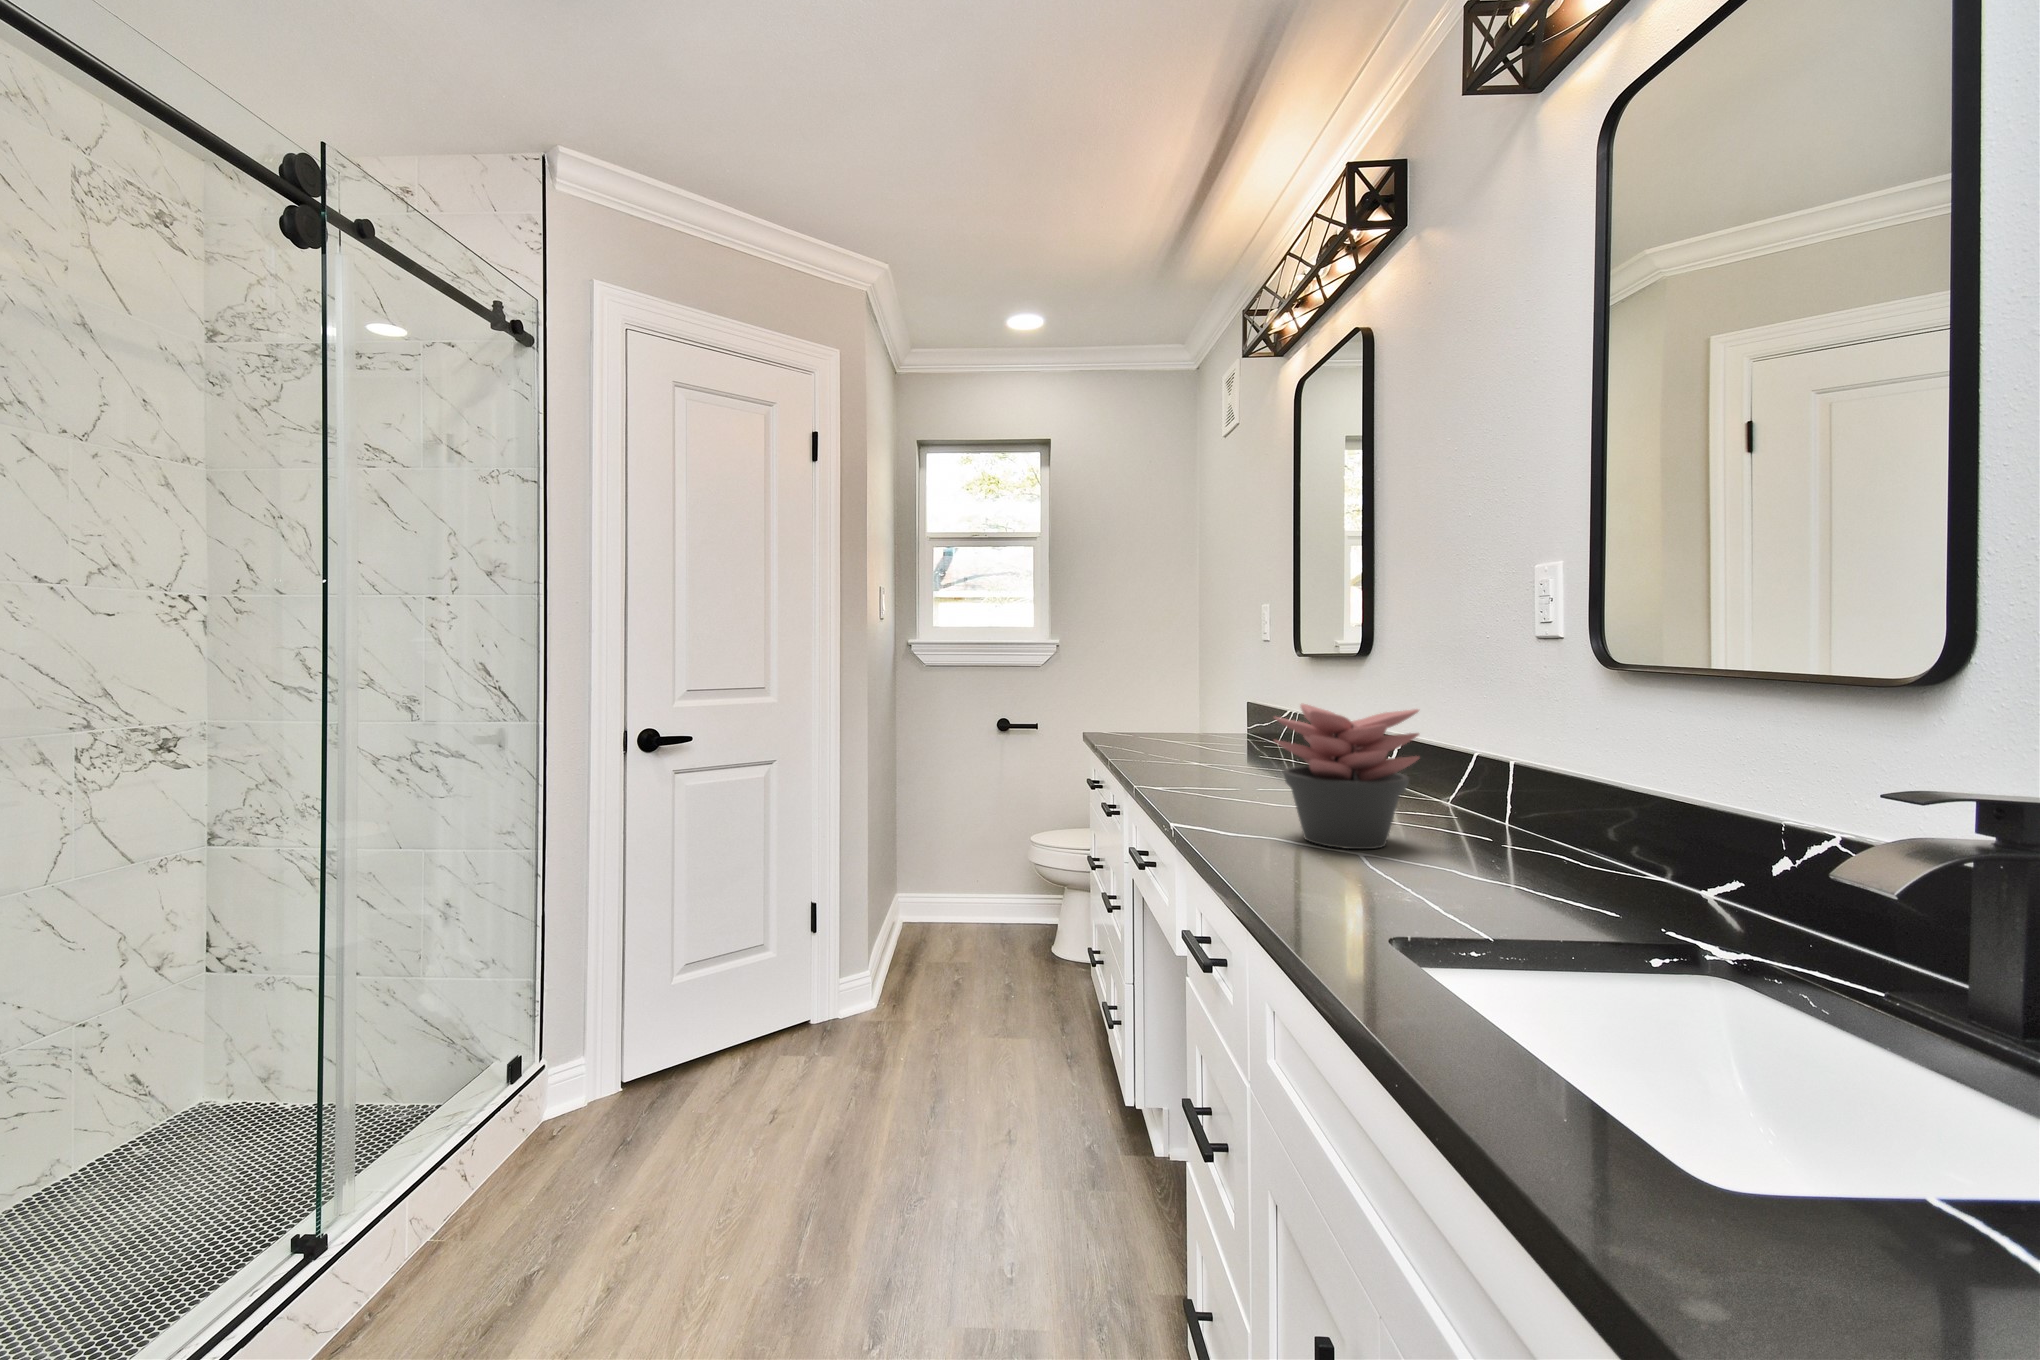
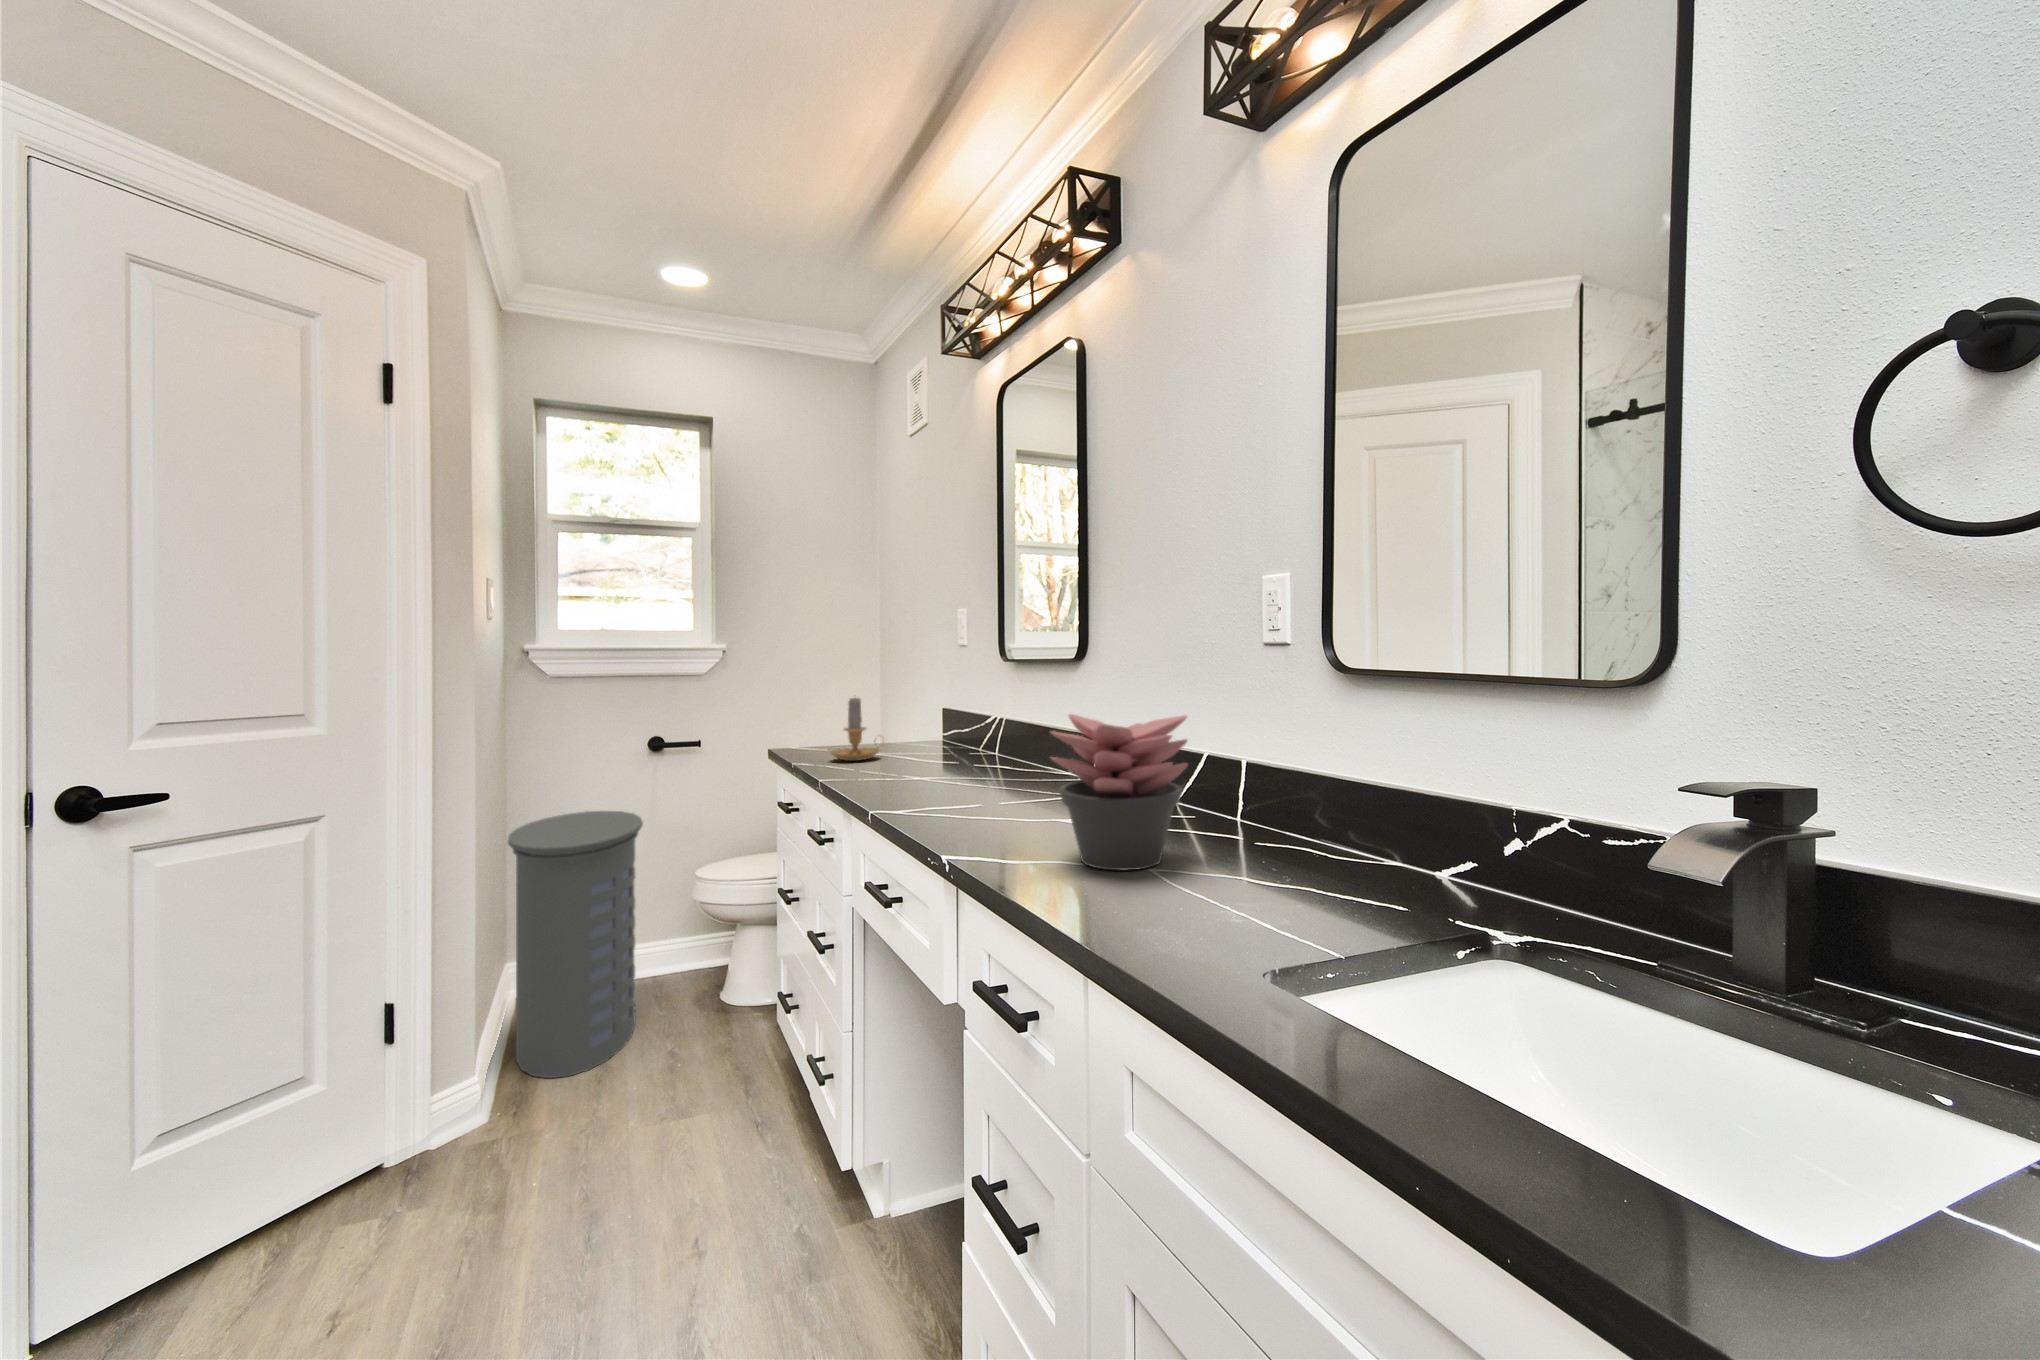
candle: none [1131,688,1182,749] -> present [830,698,880,761]
laundry hamper: none [897,778,989,982] -> present [508,811,643,1078]

